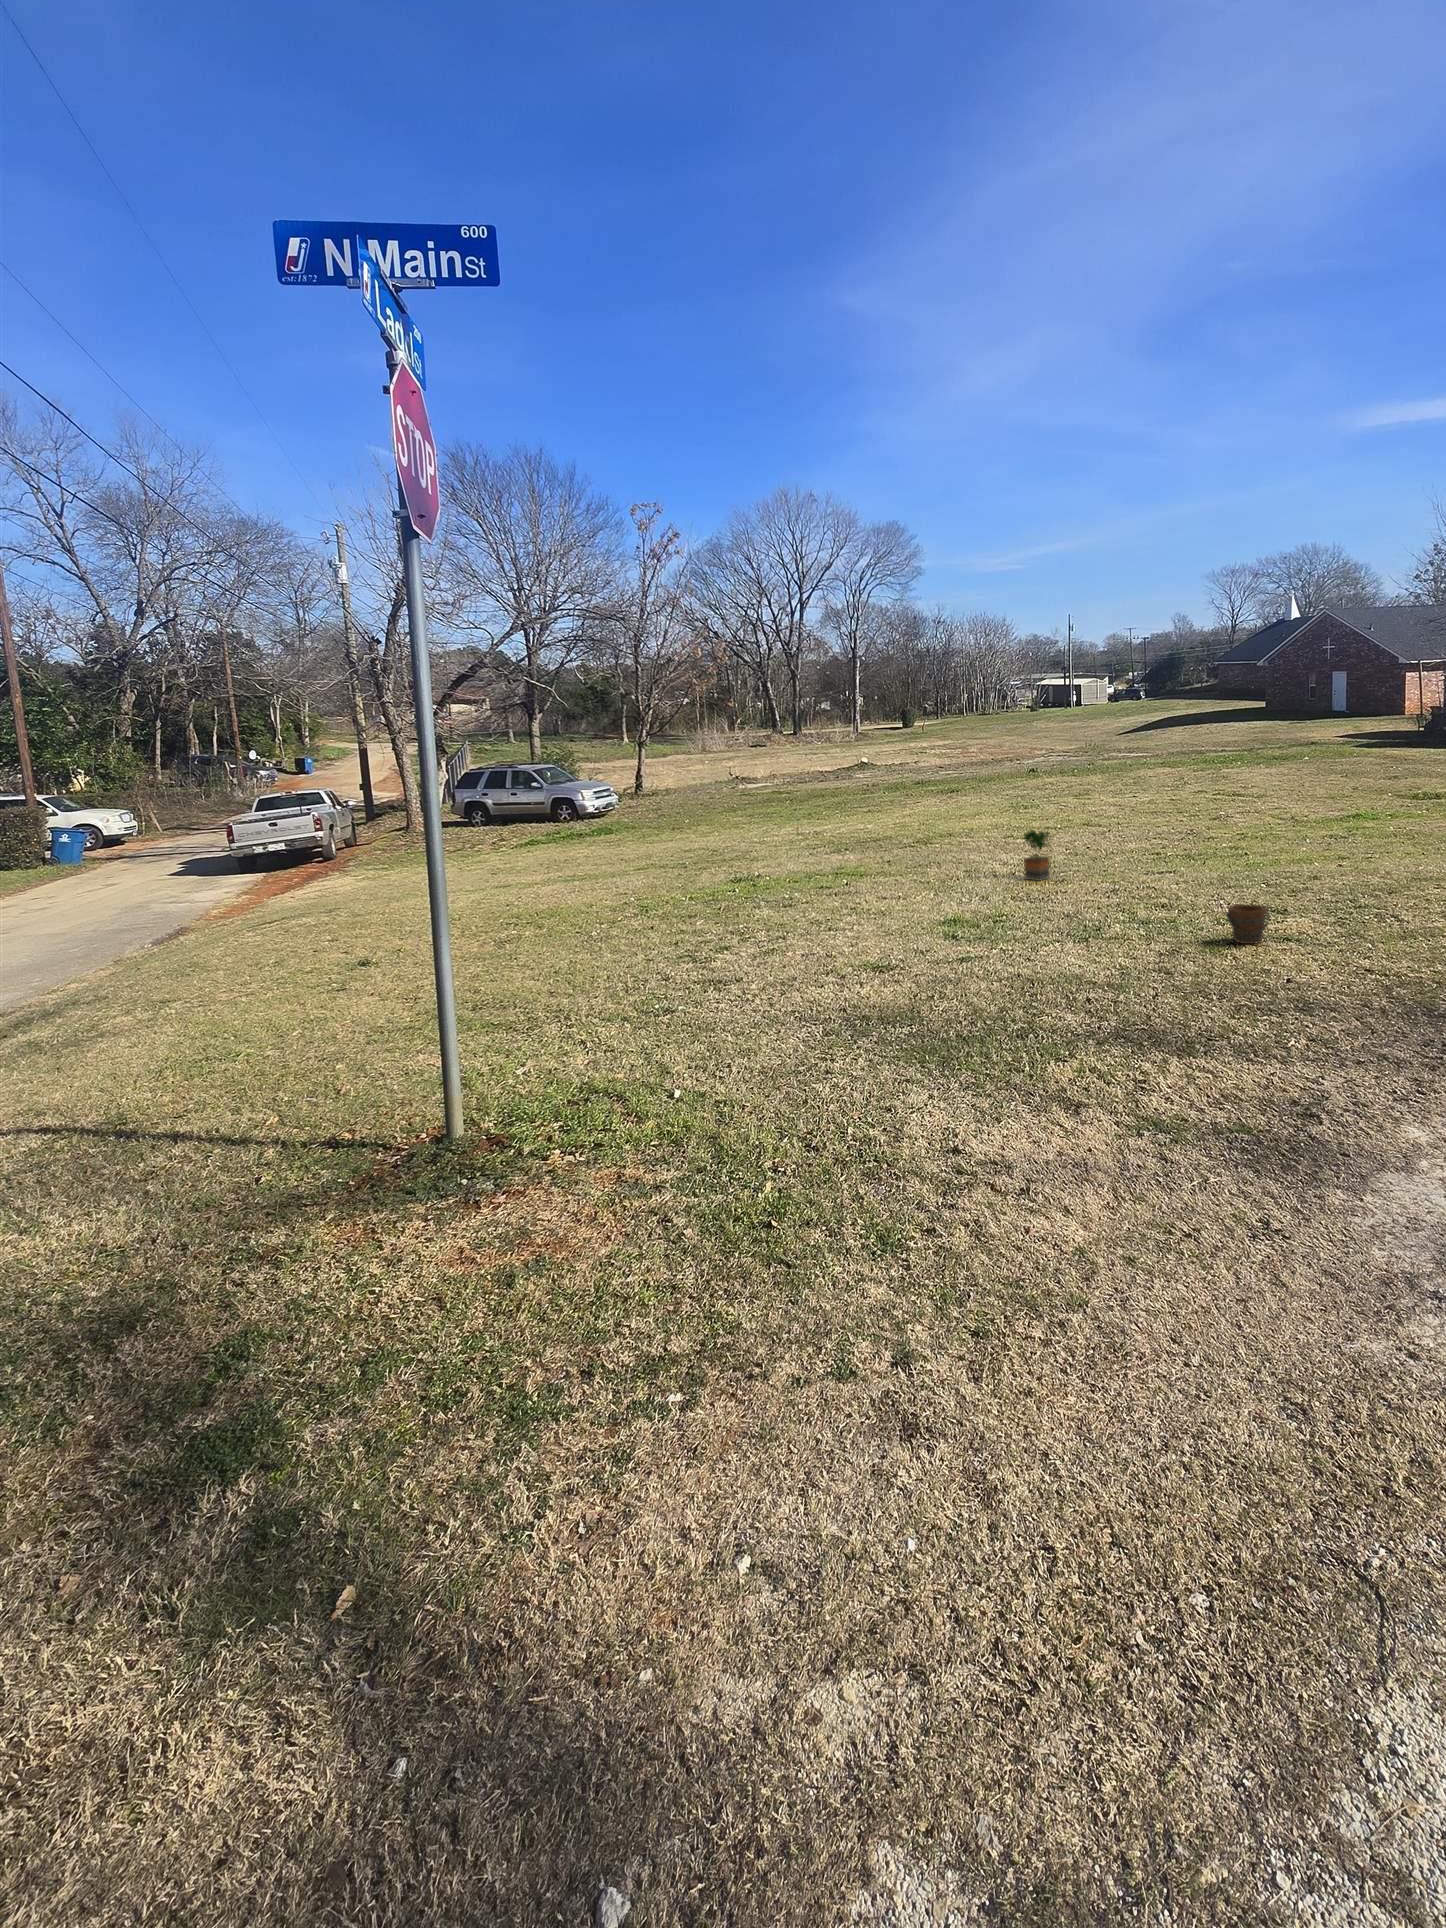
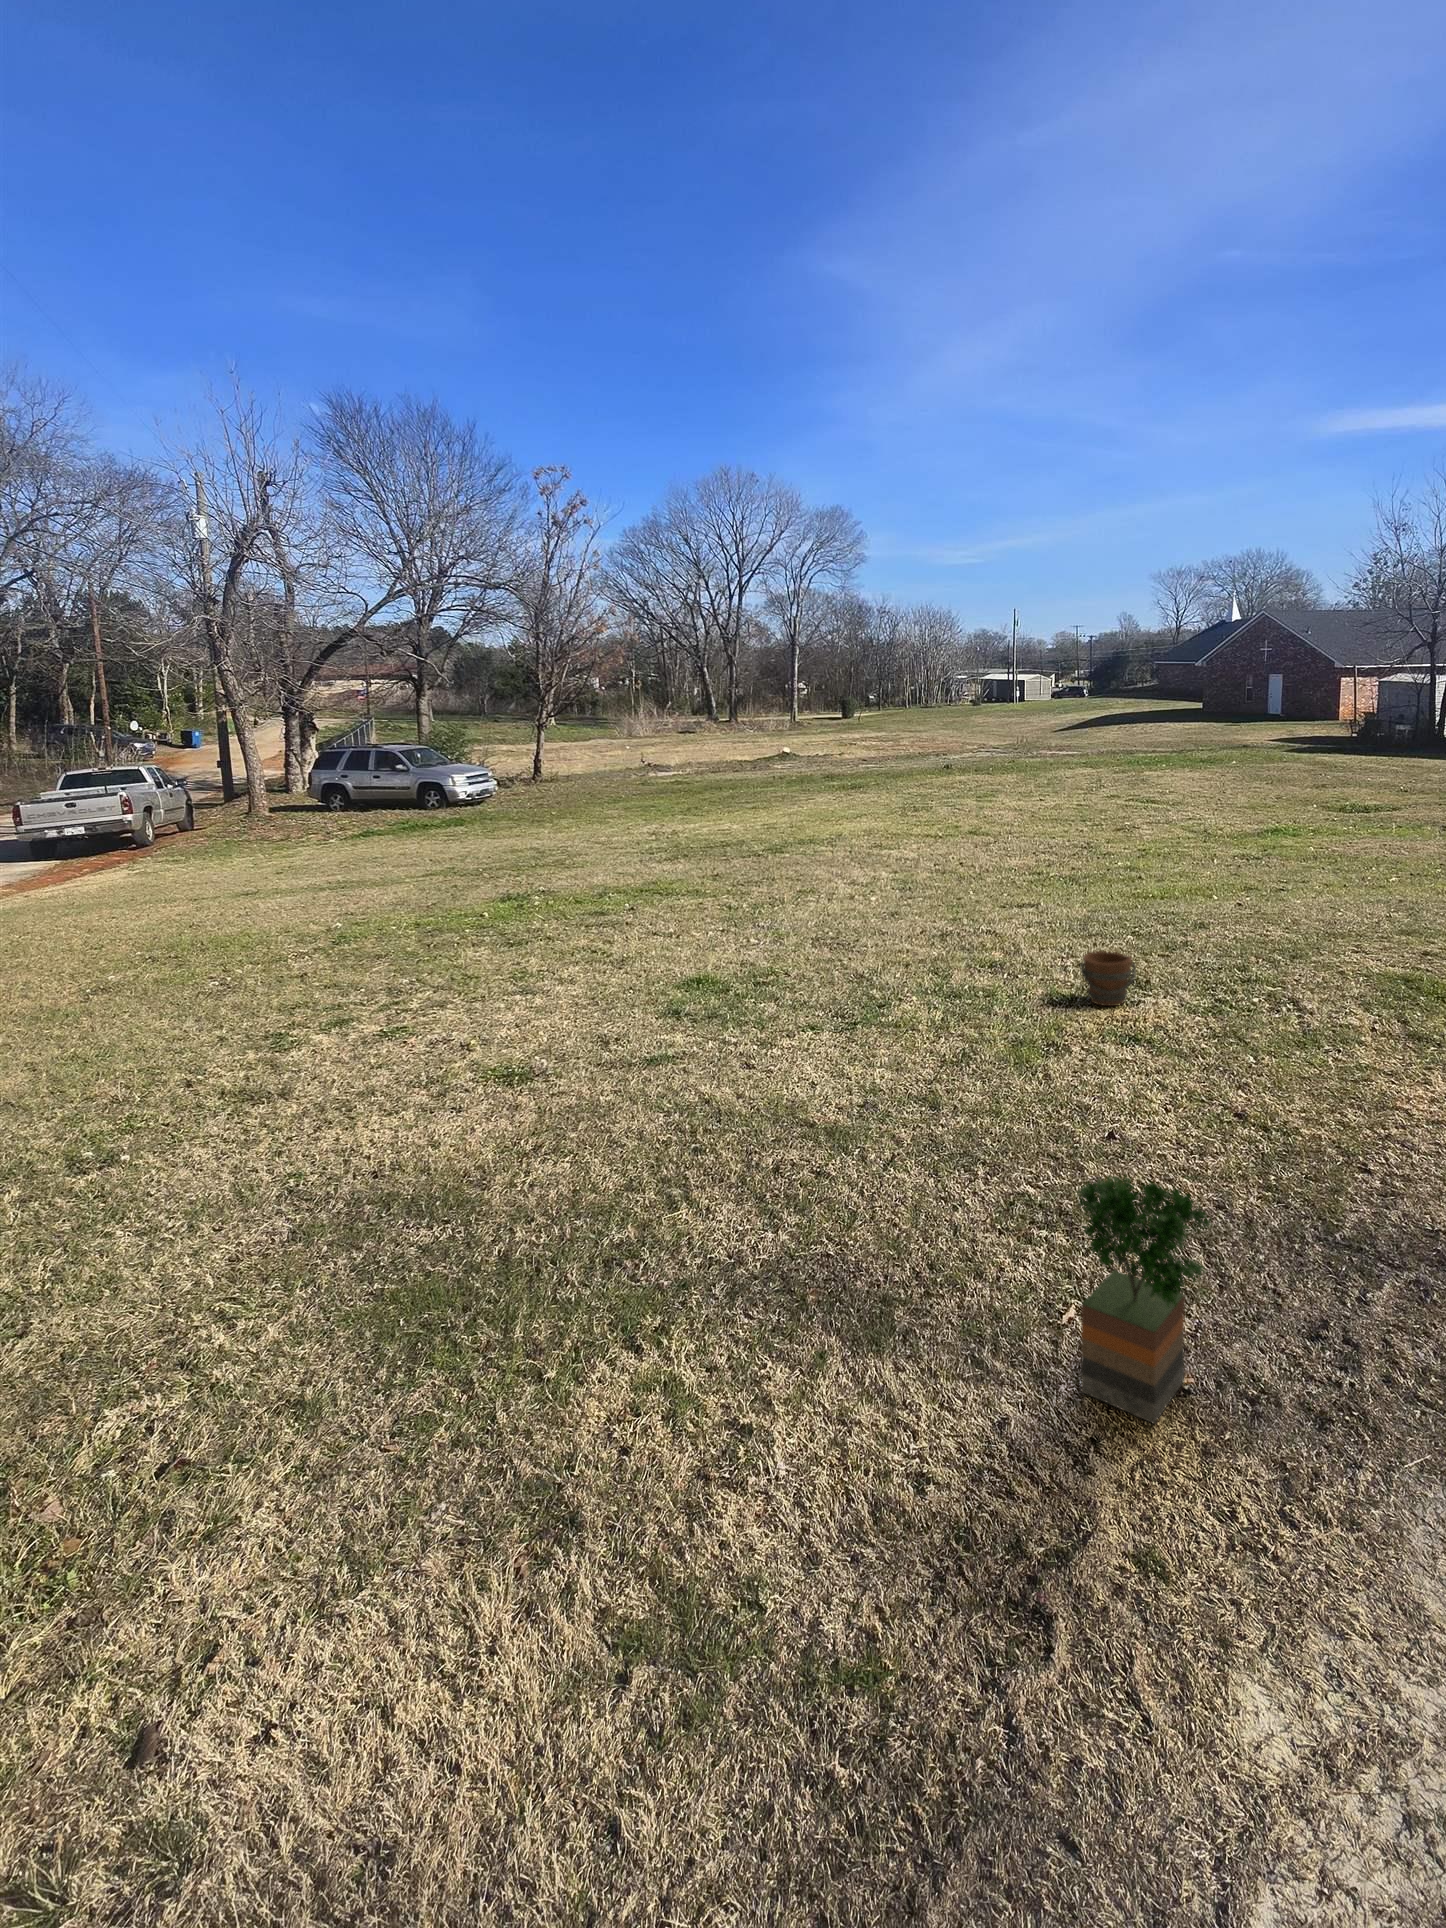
potted tree: present [1024,830,1053,881] -> present [1075,1176,1212,1423]

